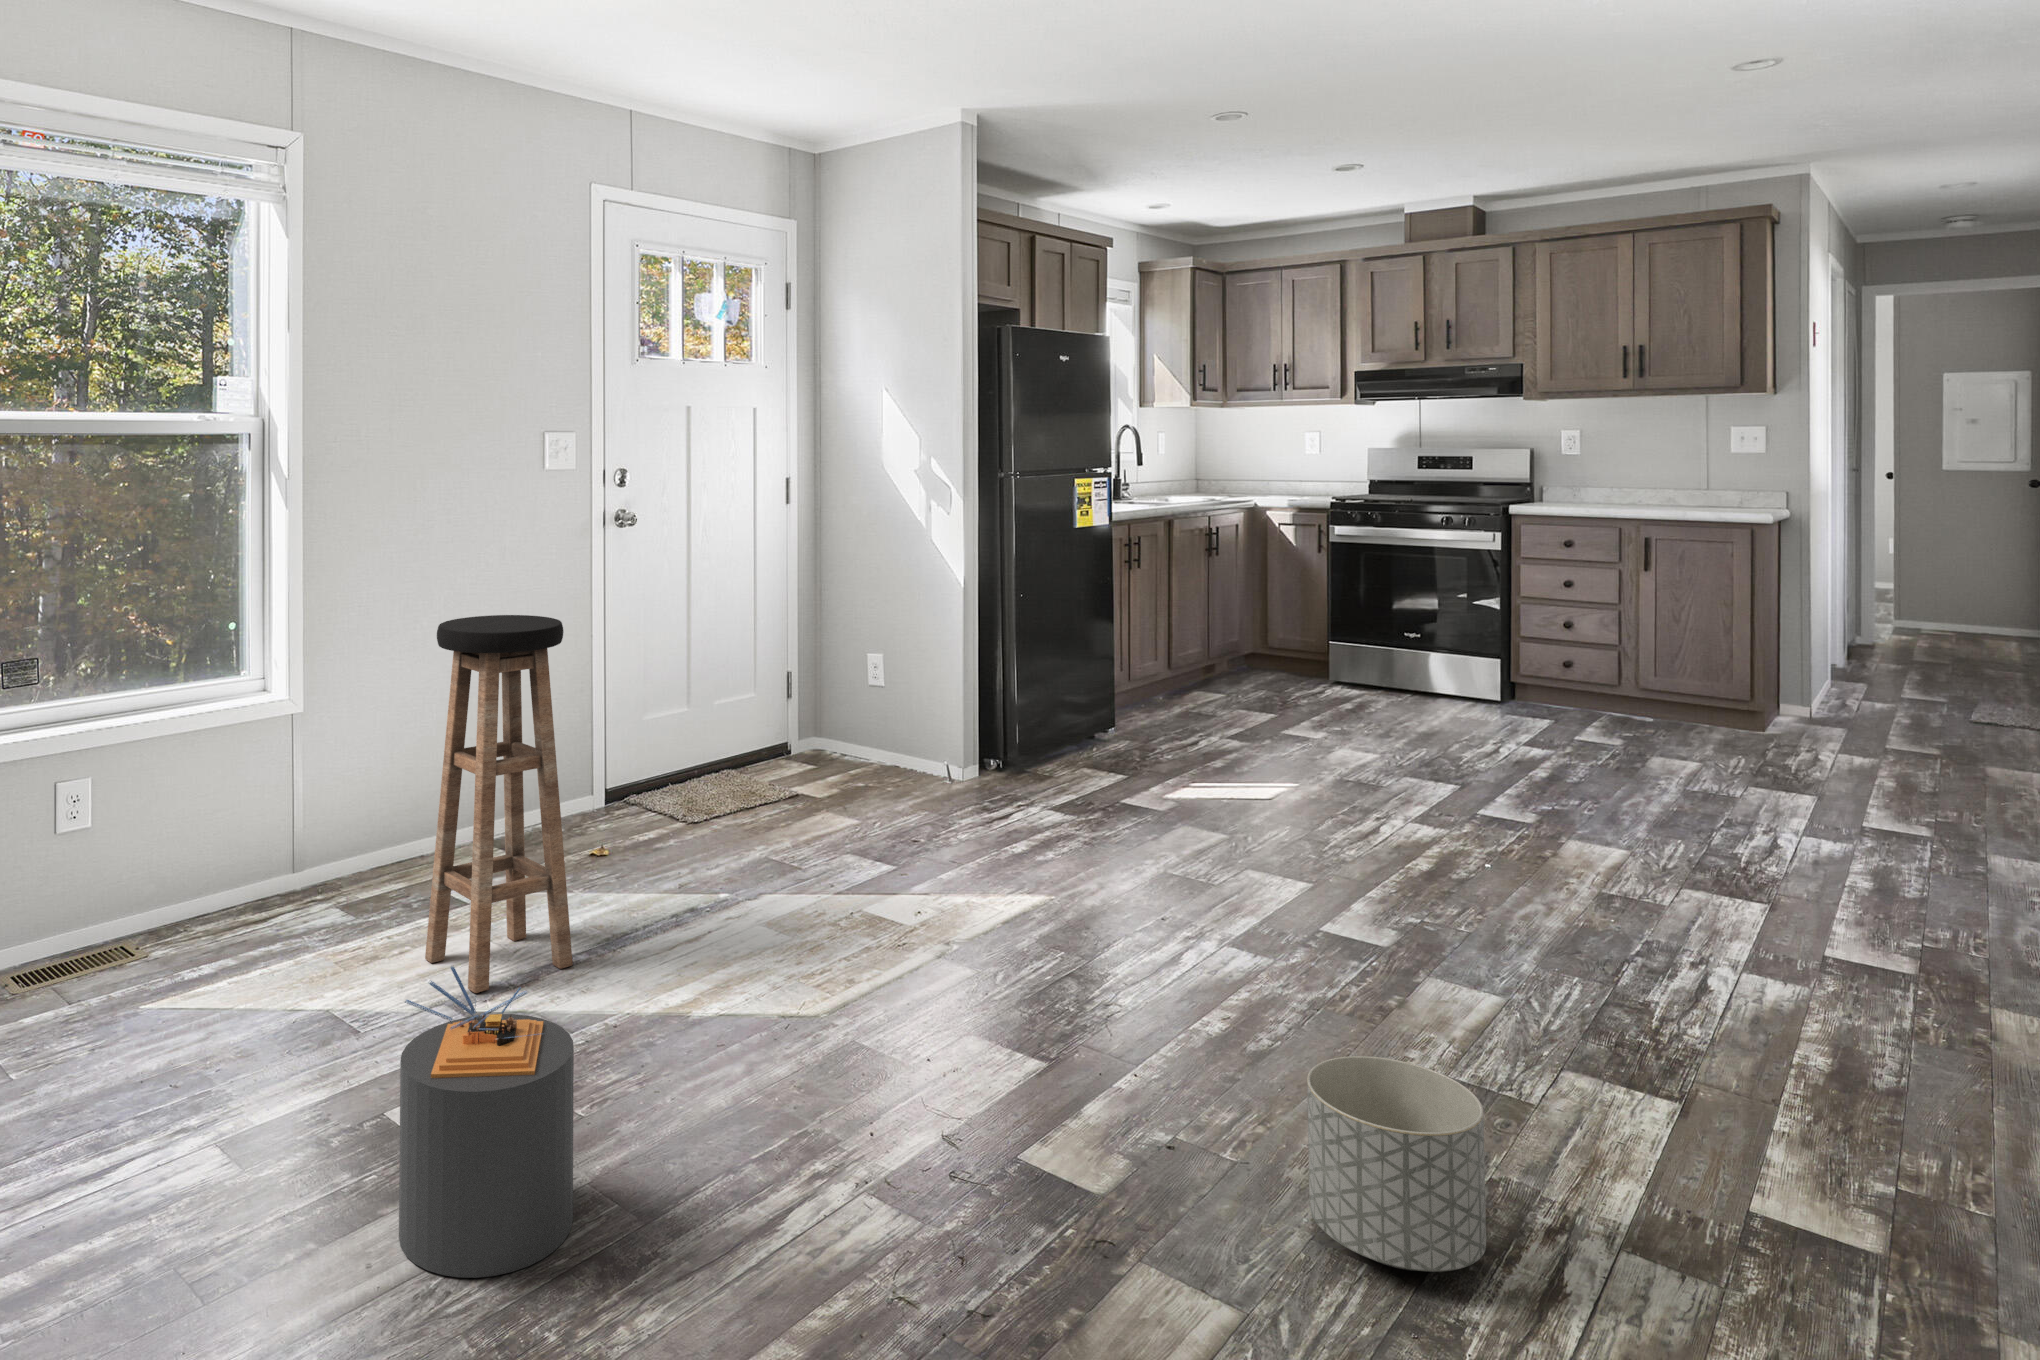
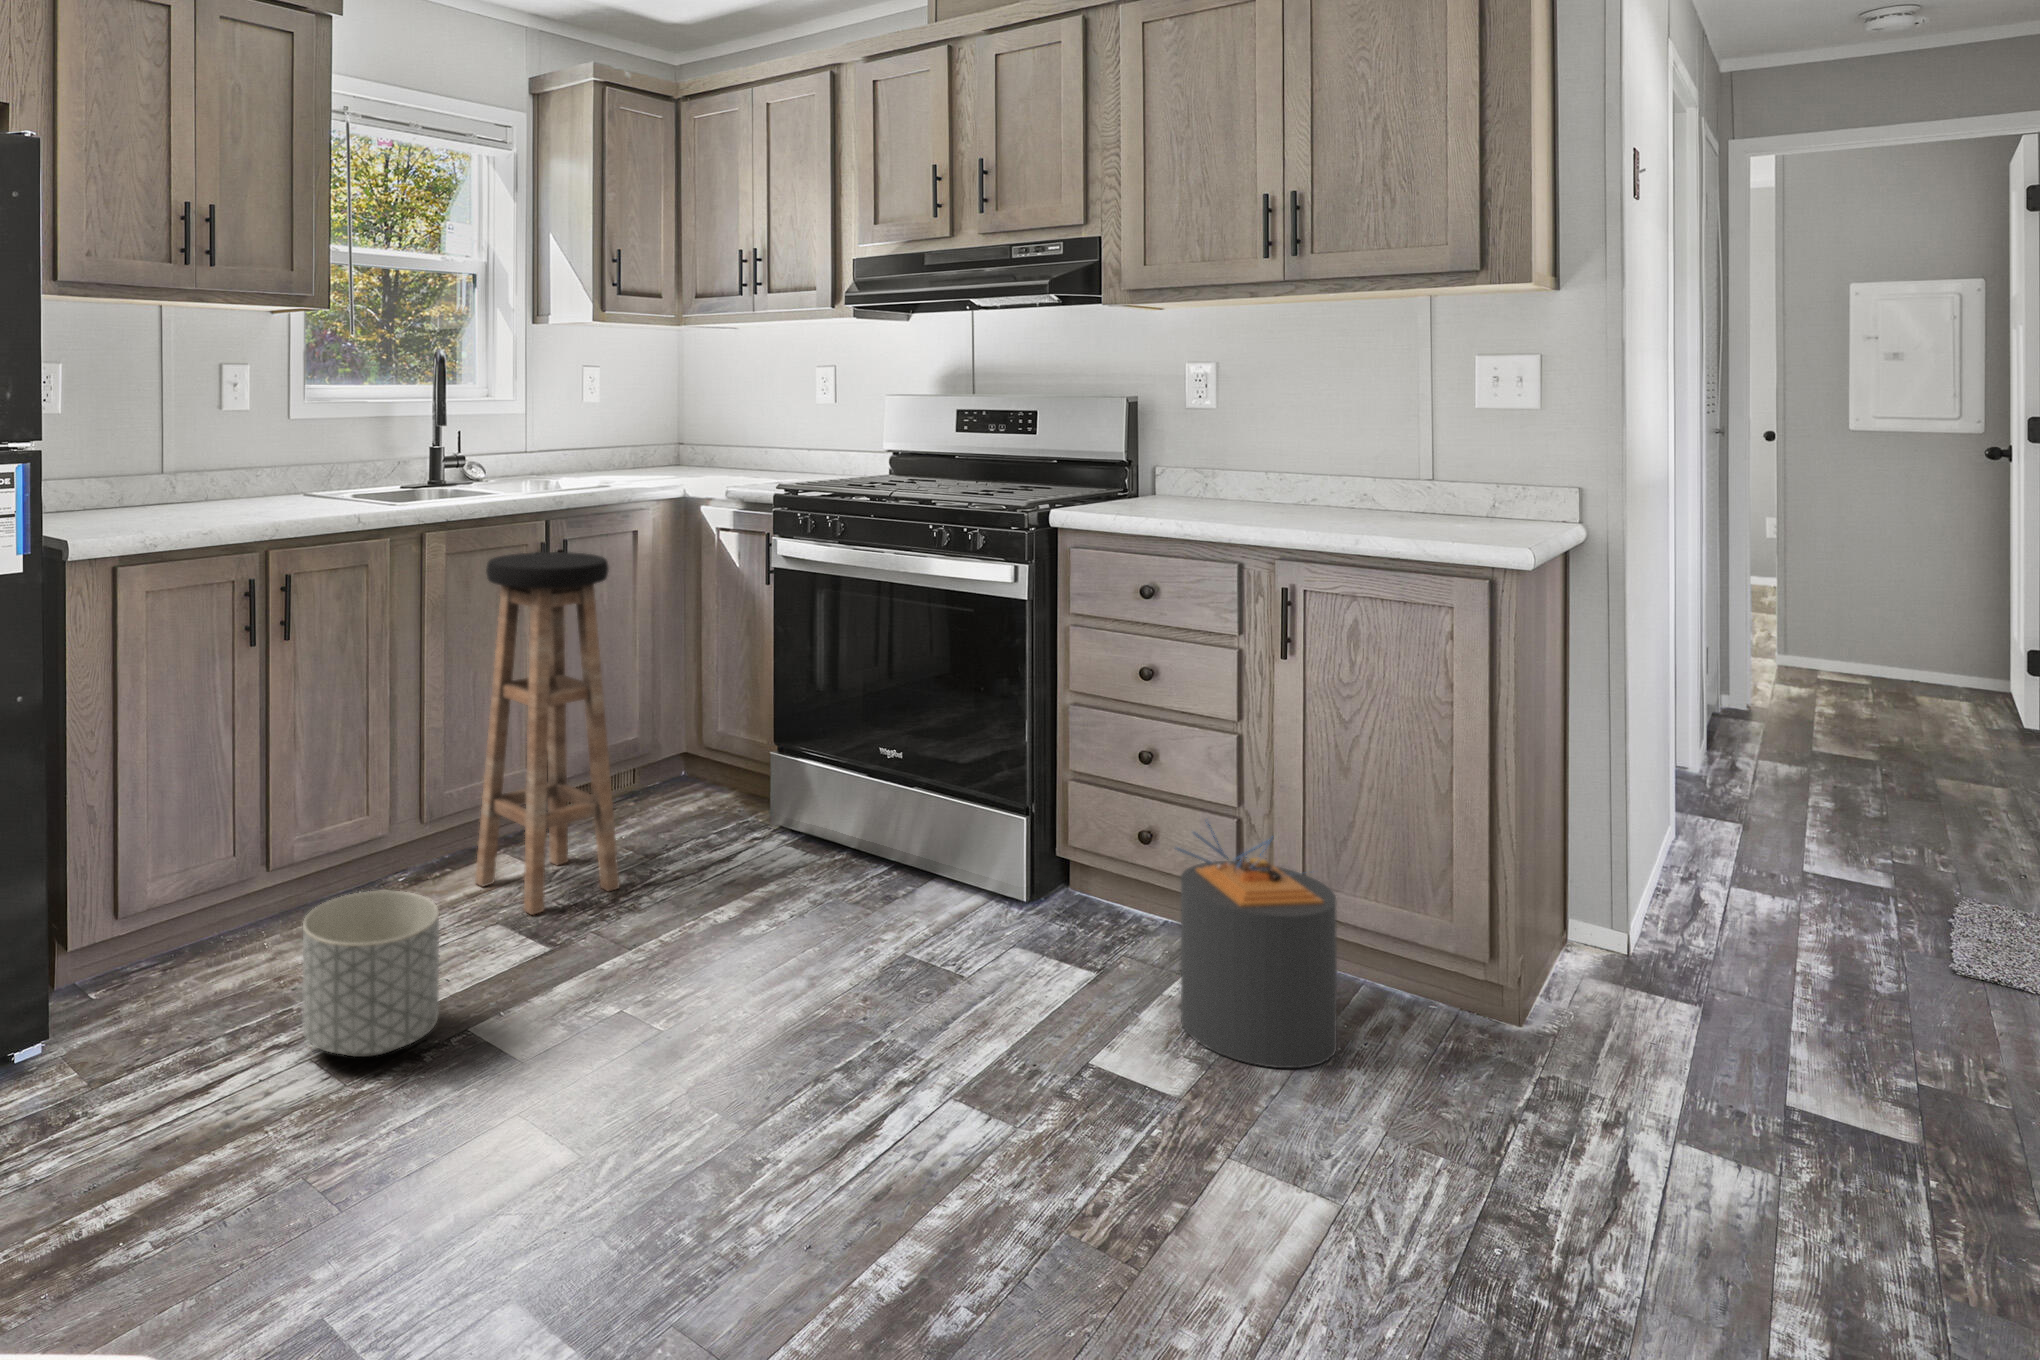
trash can: present [399,966,574,1278] -> present [1176,819,1337,1068]
planter: present [1307,1056,1486,1272] -> present [302,891,439,1057]

